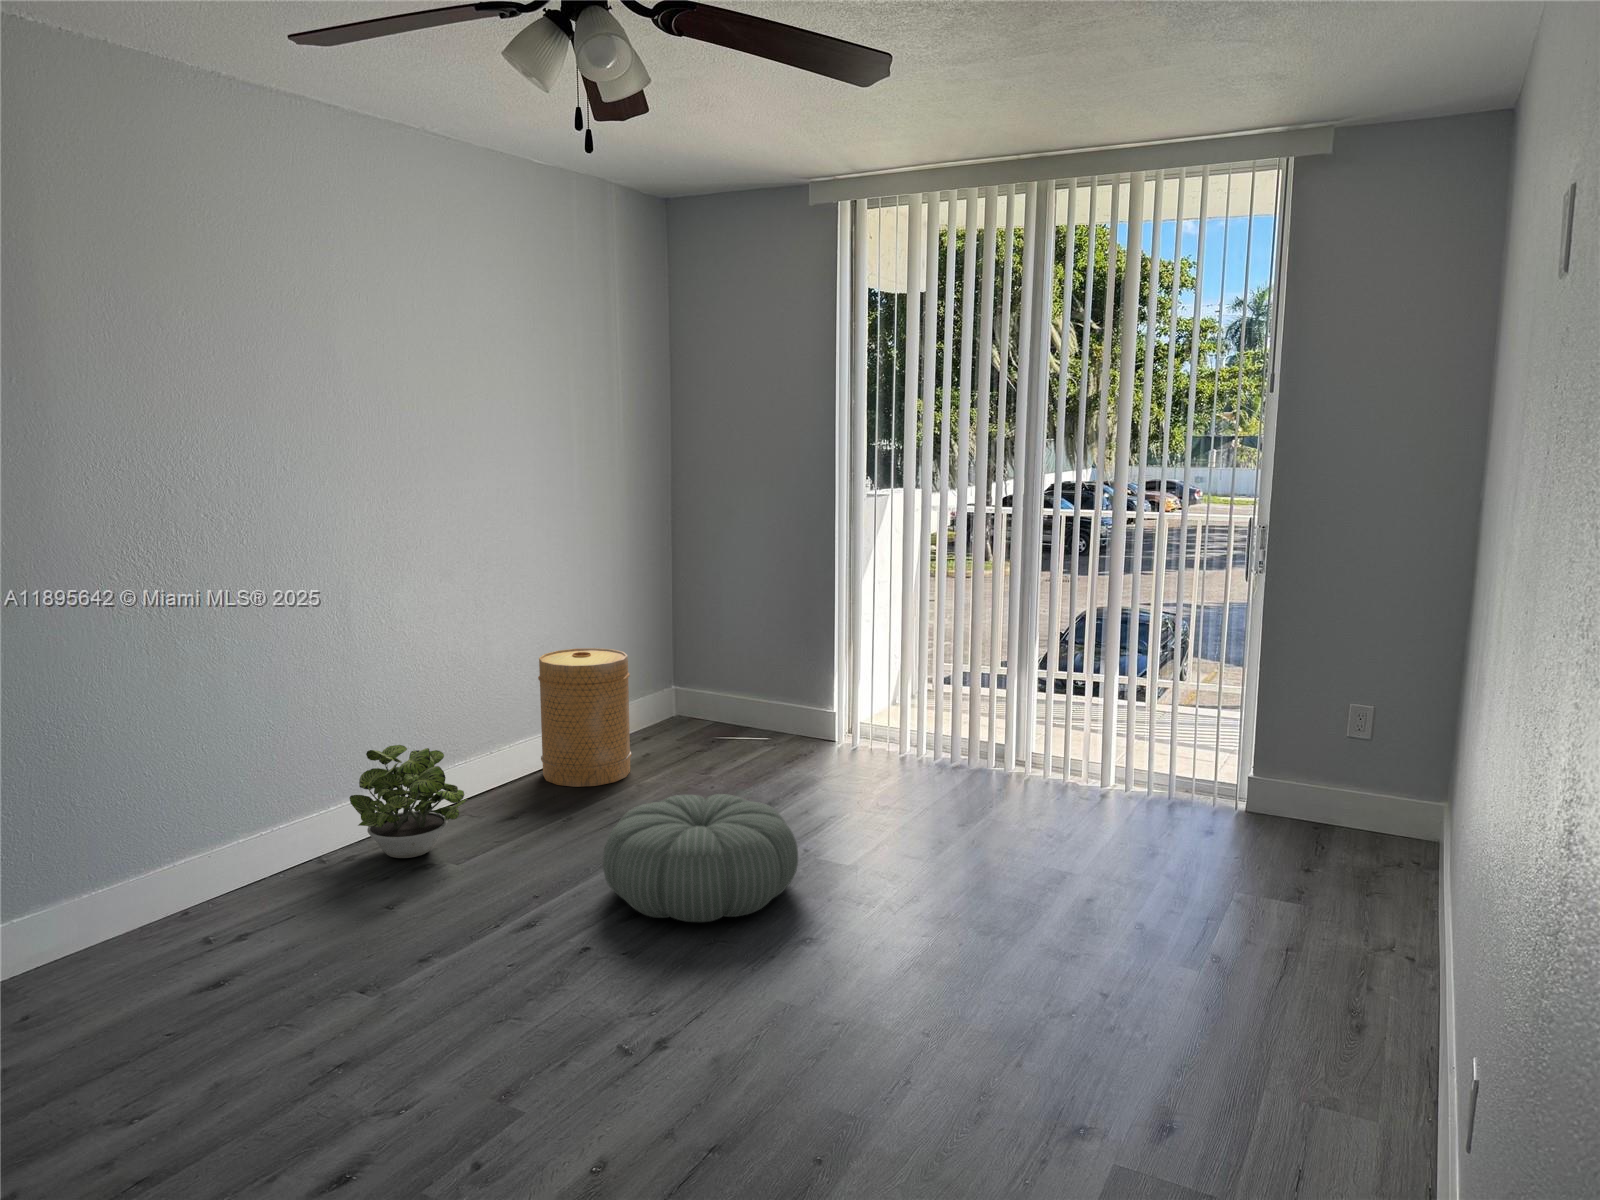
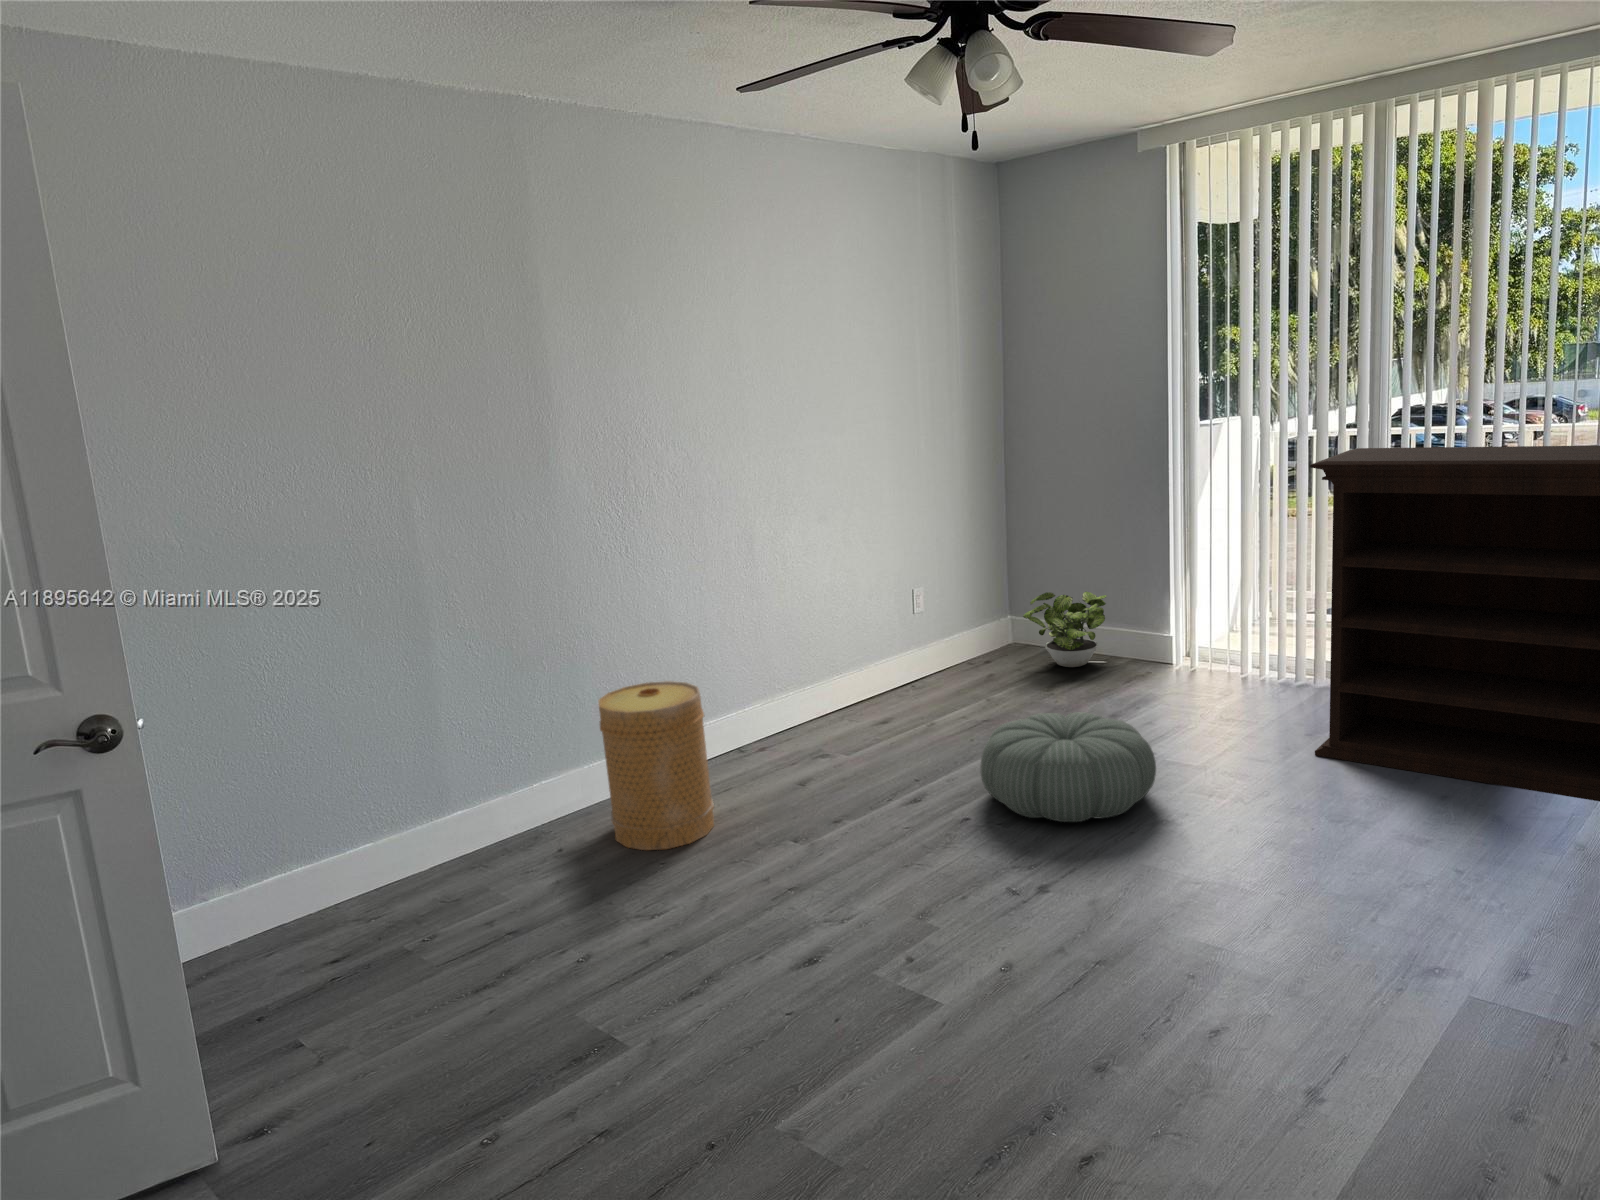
bookshelf: none [964,522,1304,894] -> present [1310,445,1600,802]
basket: present [538,648,631,787] -> present [599,681,714,850]
potted plant: present [350,745,467,858] -> present [1023,592,1107,667]

